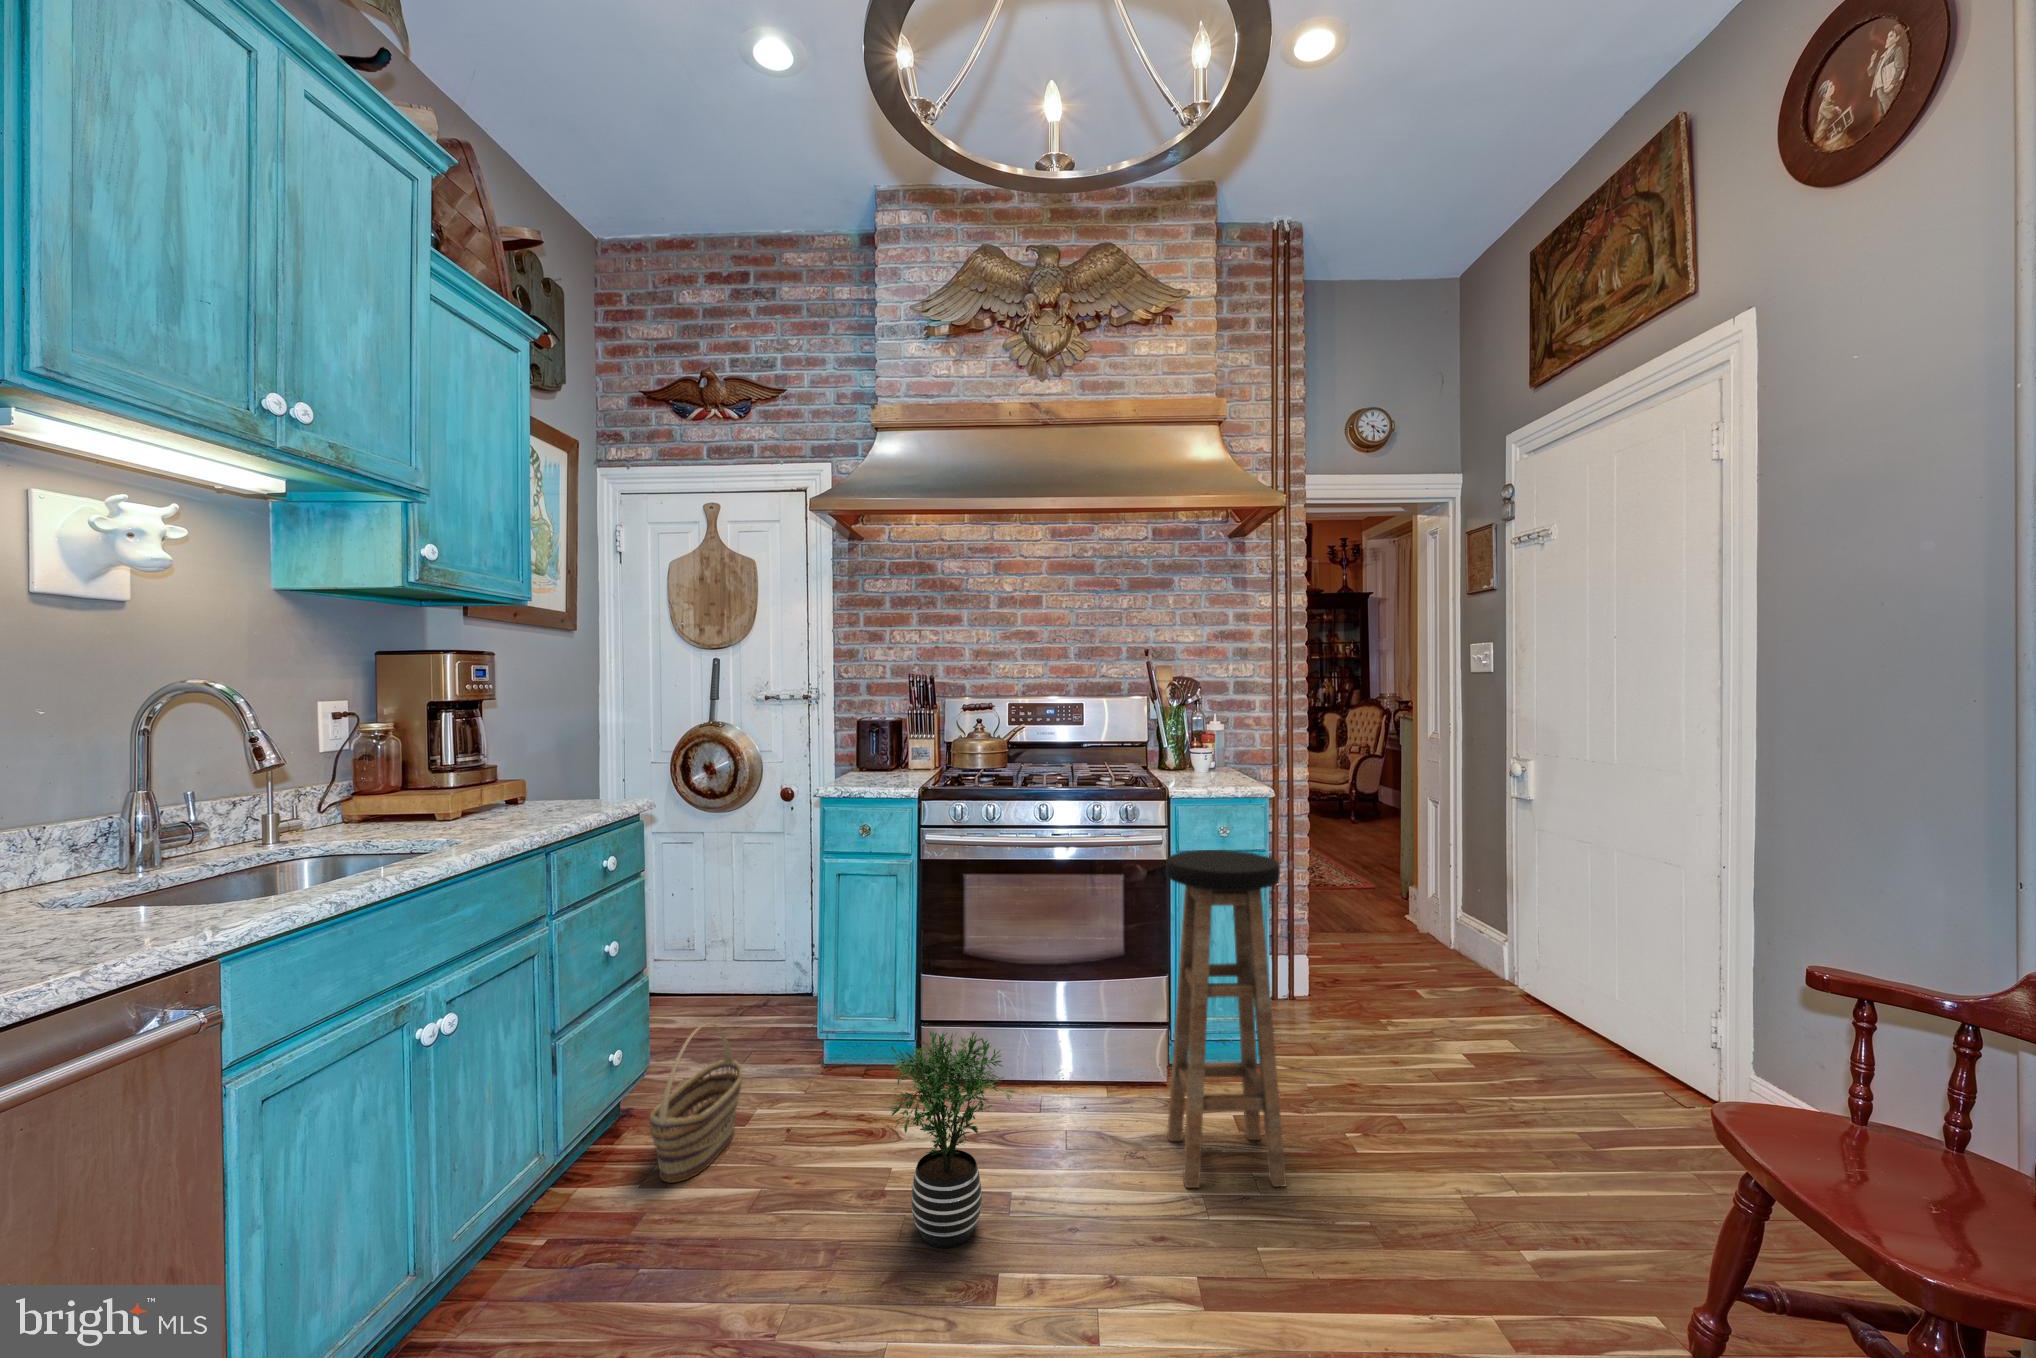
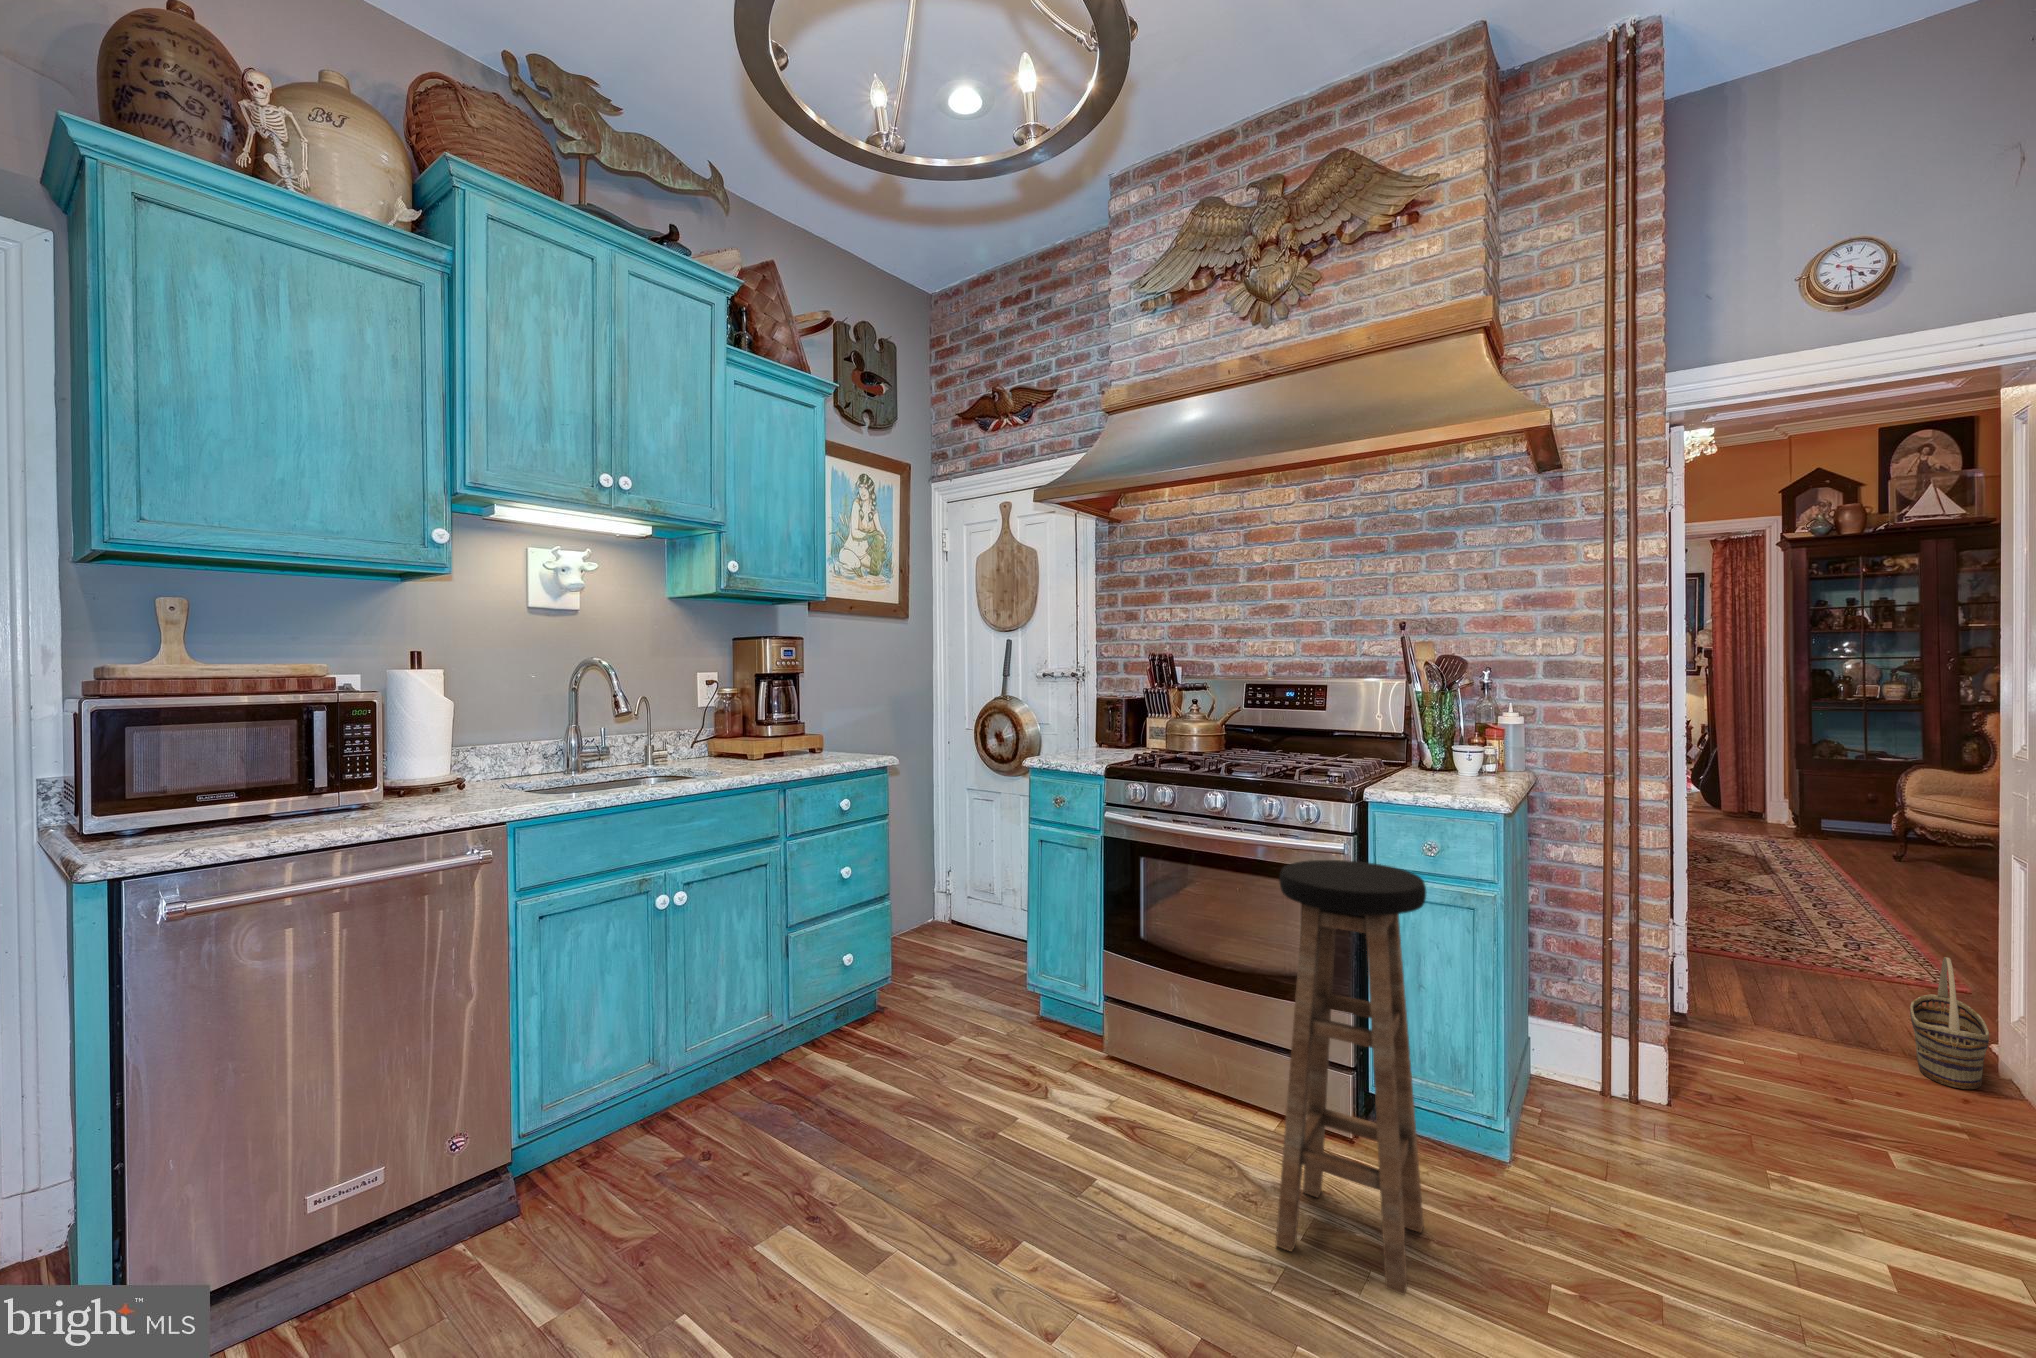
basket: present [650,1024,742,1183] -> present [1910,957,1989,1089]
potted plant: present [891,1031,1015,1248] -> none [939,996,1067,1204]

